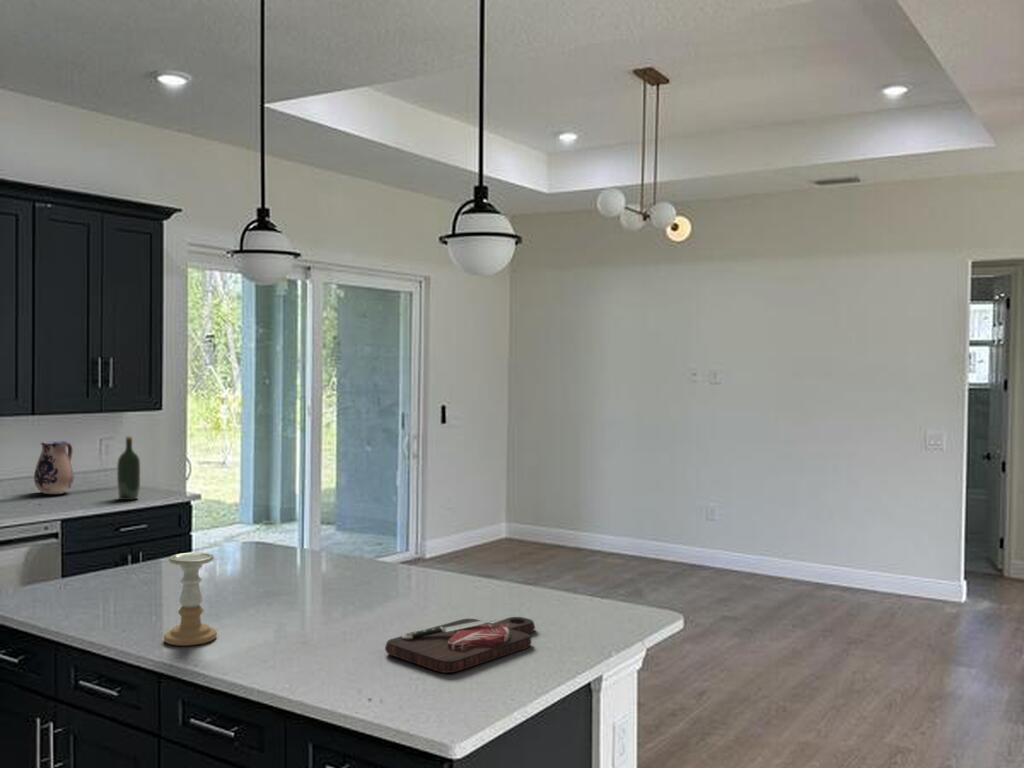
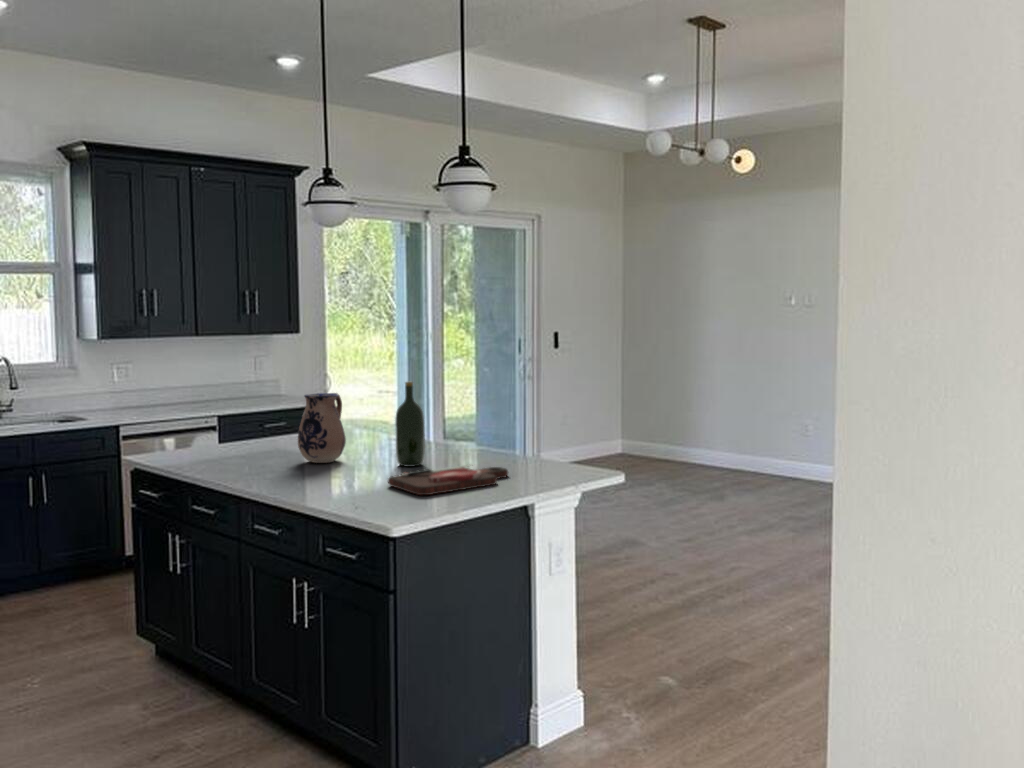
wine bottle: present [117,436,140,500] -> present [395,382,424,467]
ceramic pitcher: present [34,441,74,494] -> present [298,393,346,463]
candle holder: present [164,552,217,646] -> none [244,416,281,479]

